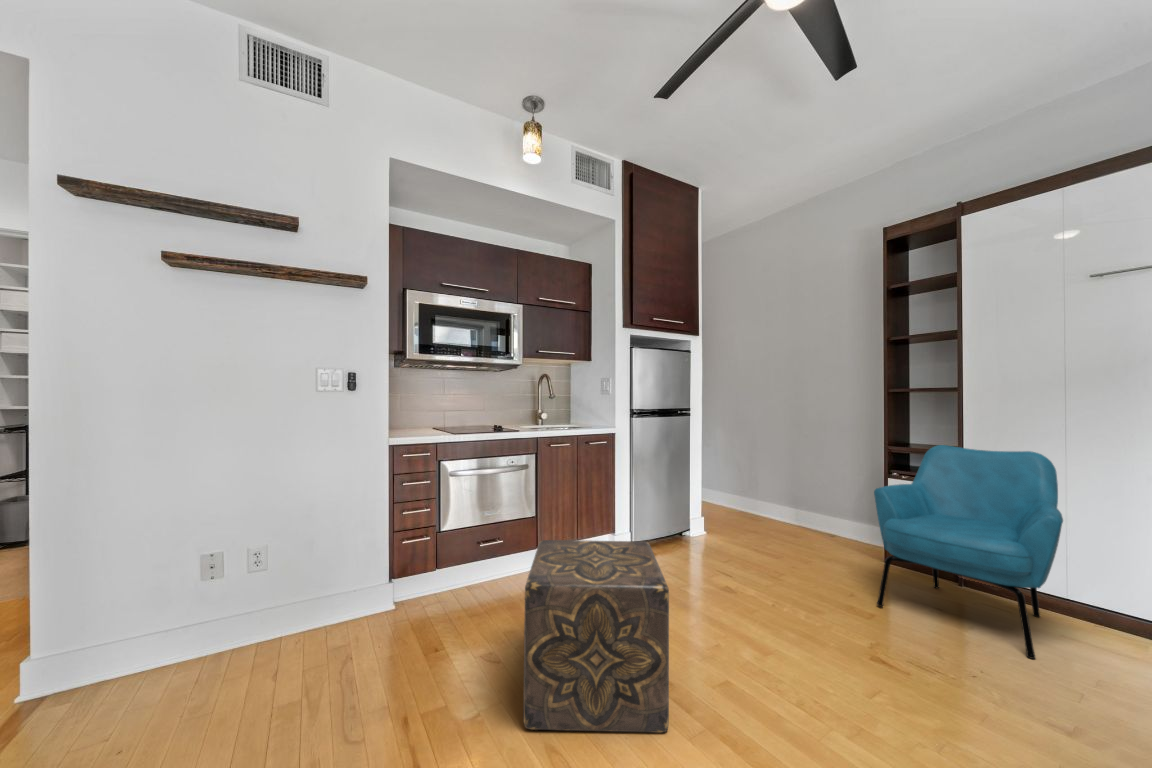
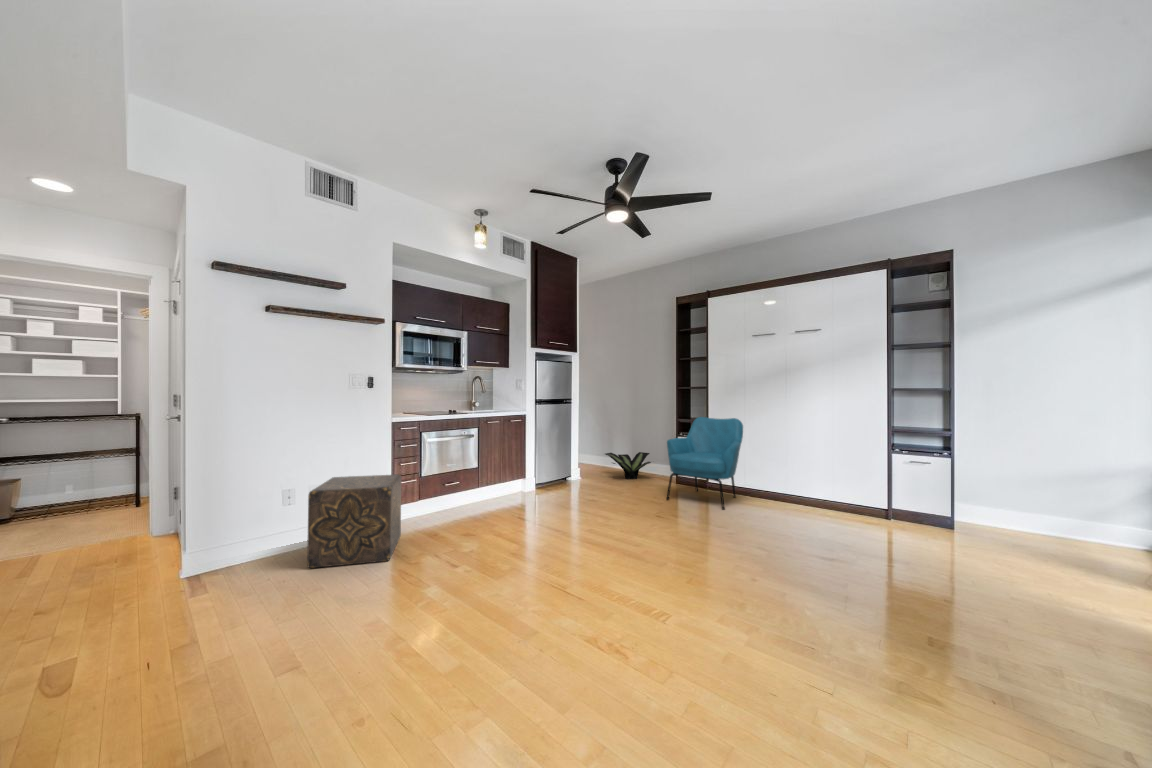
potted plant: none [745,493,840,543] -> present [605,452,651,479]
ottoman: present [523,540,669,733] -> present [307,475,401,568]

